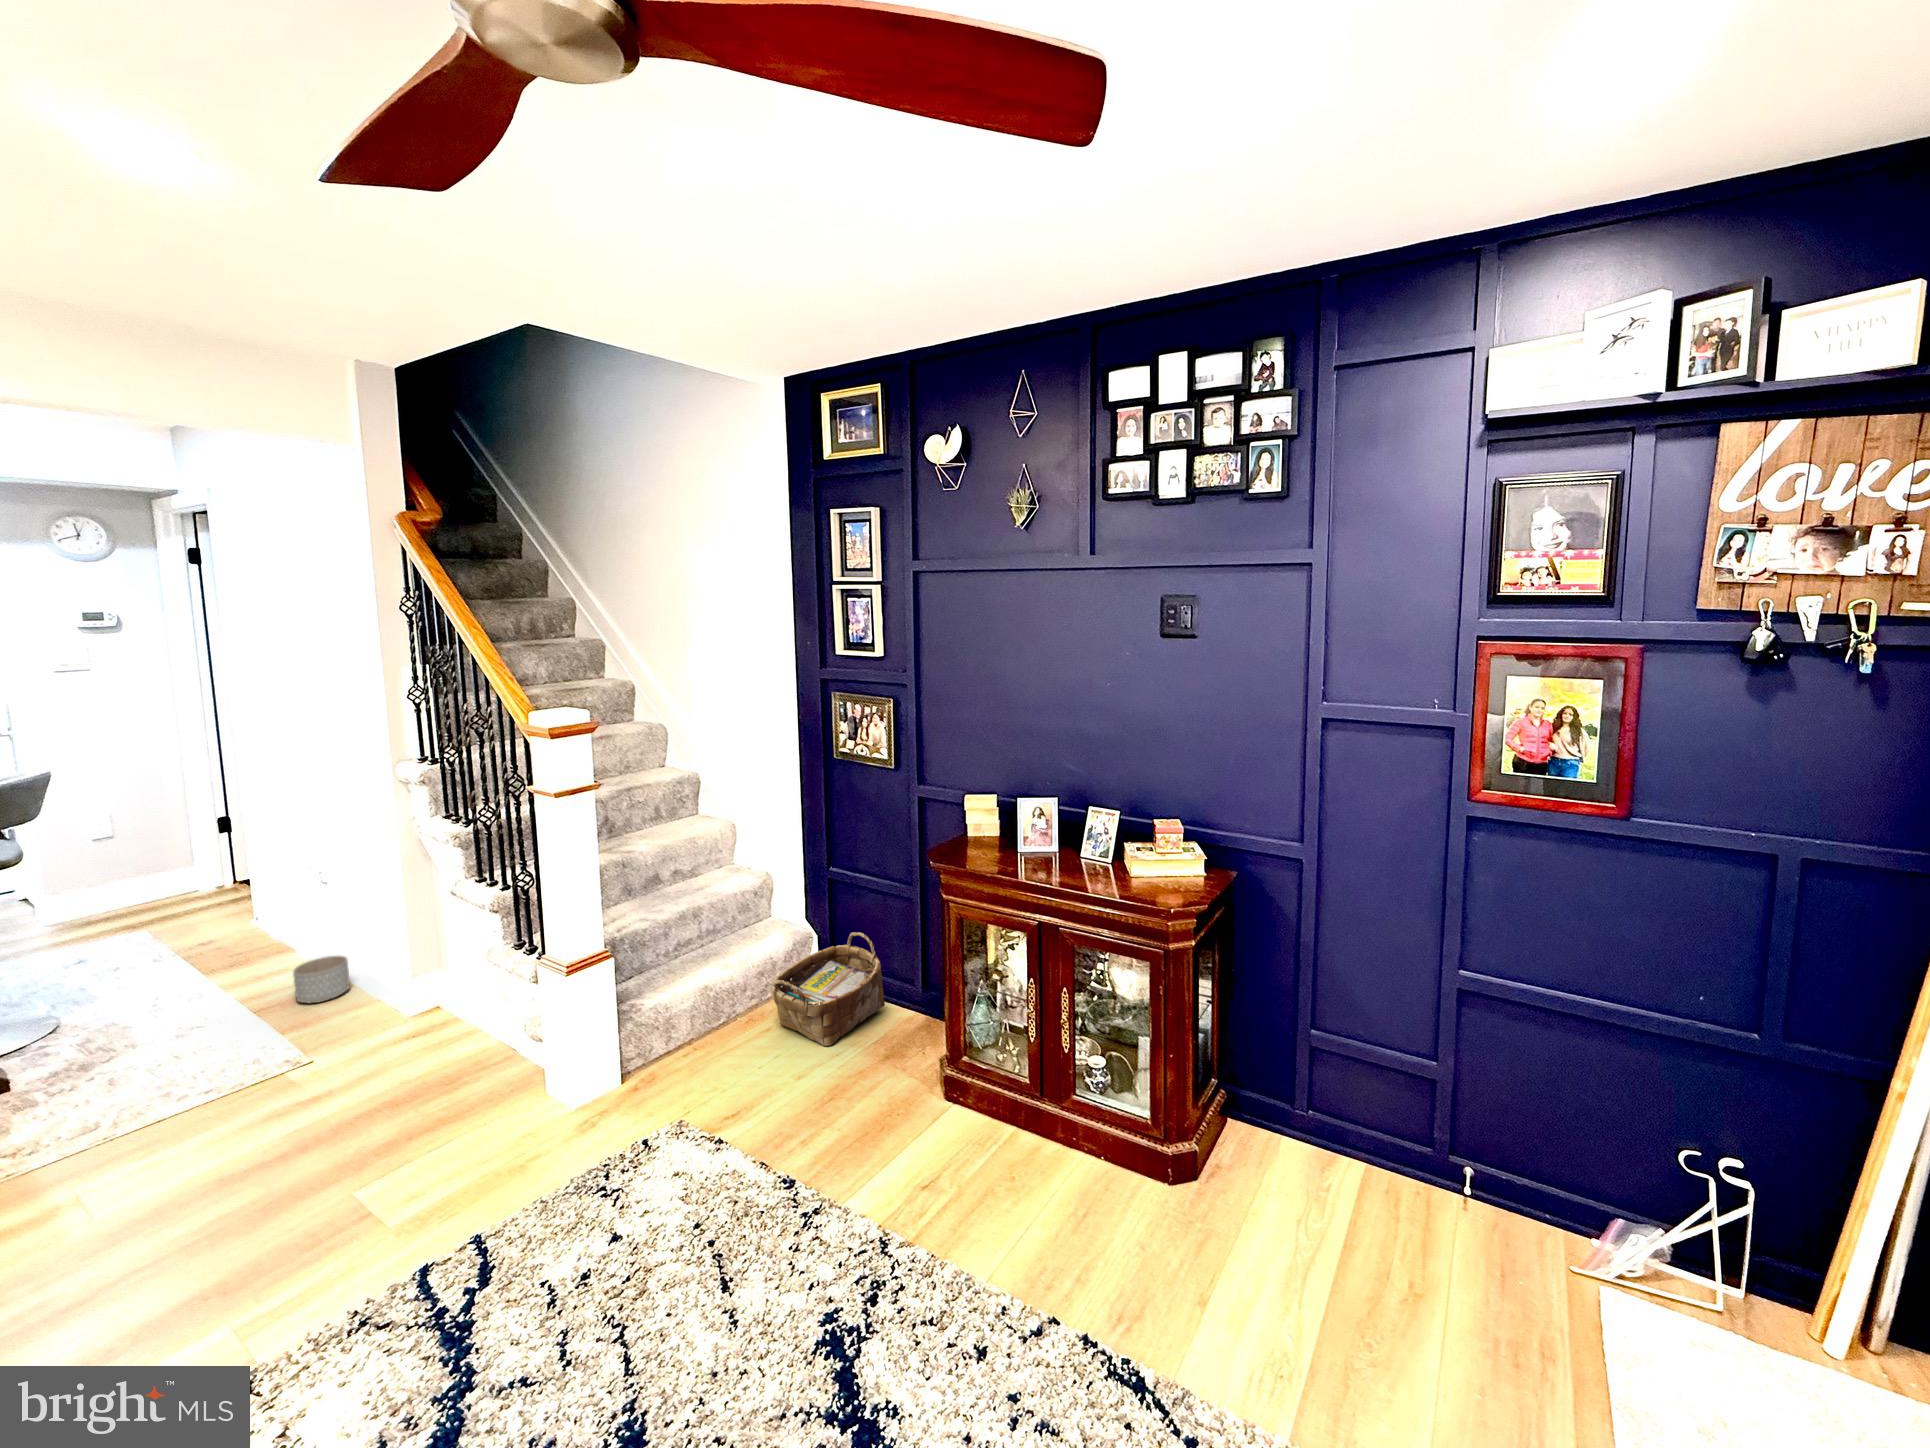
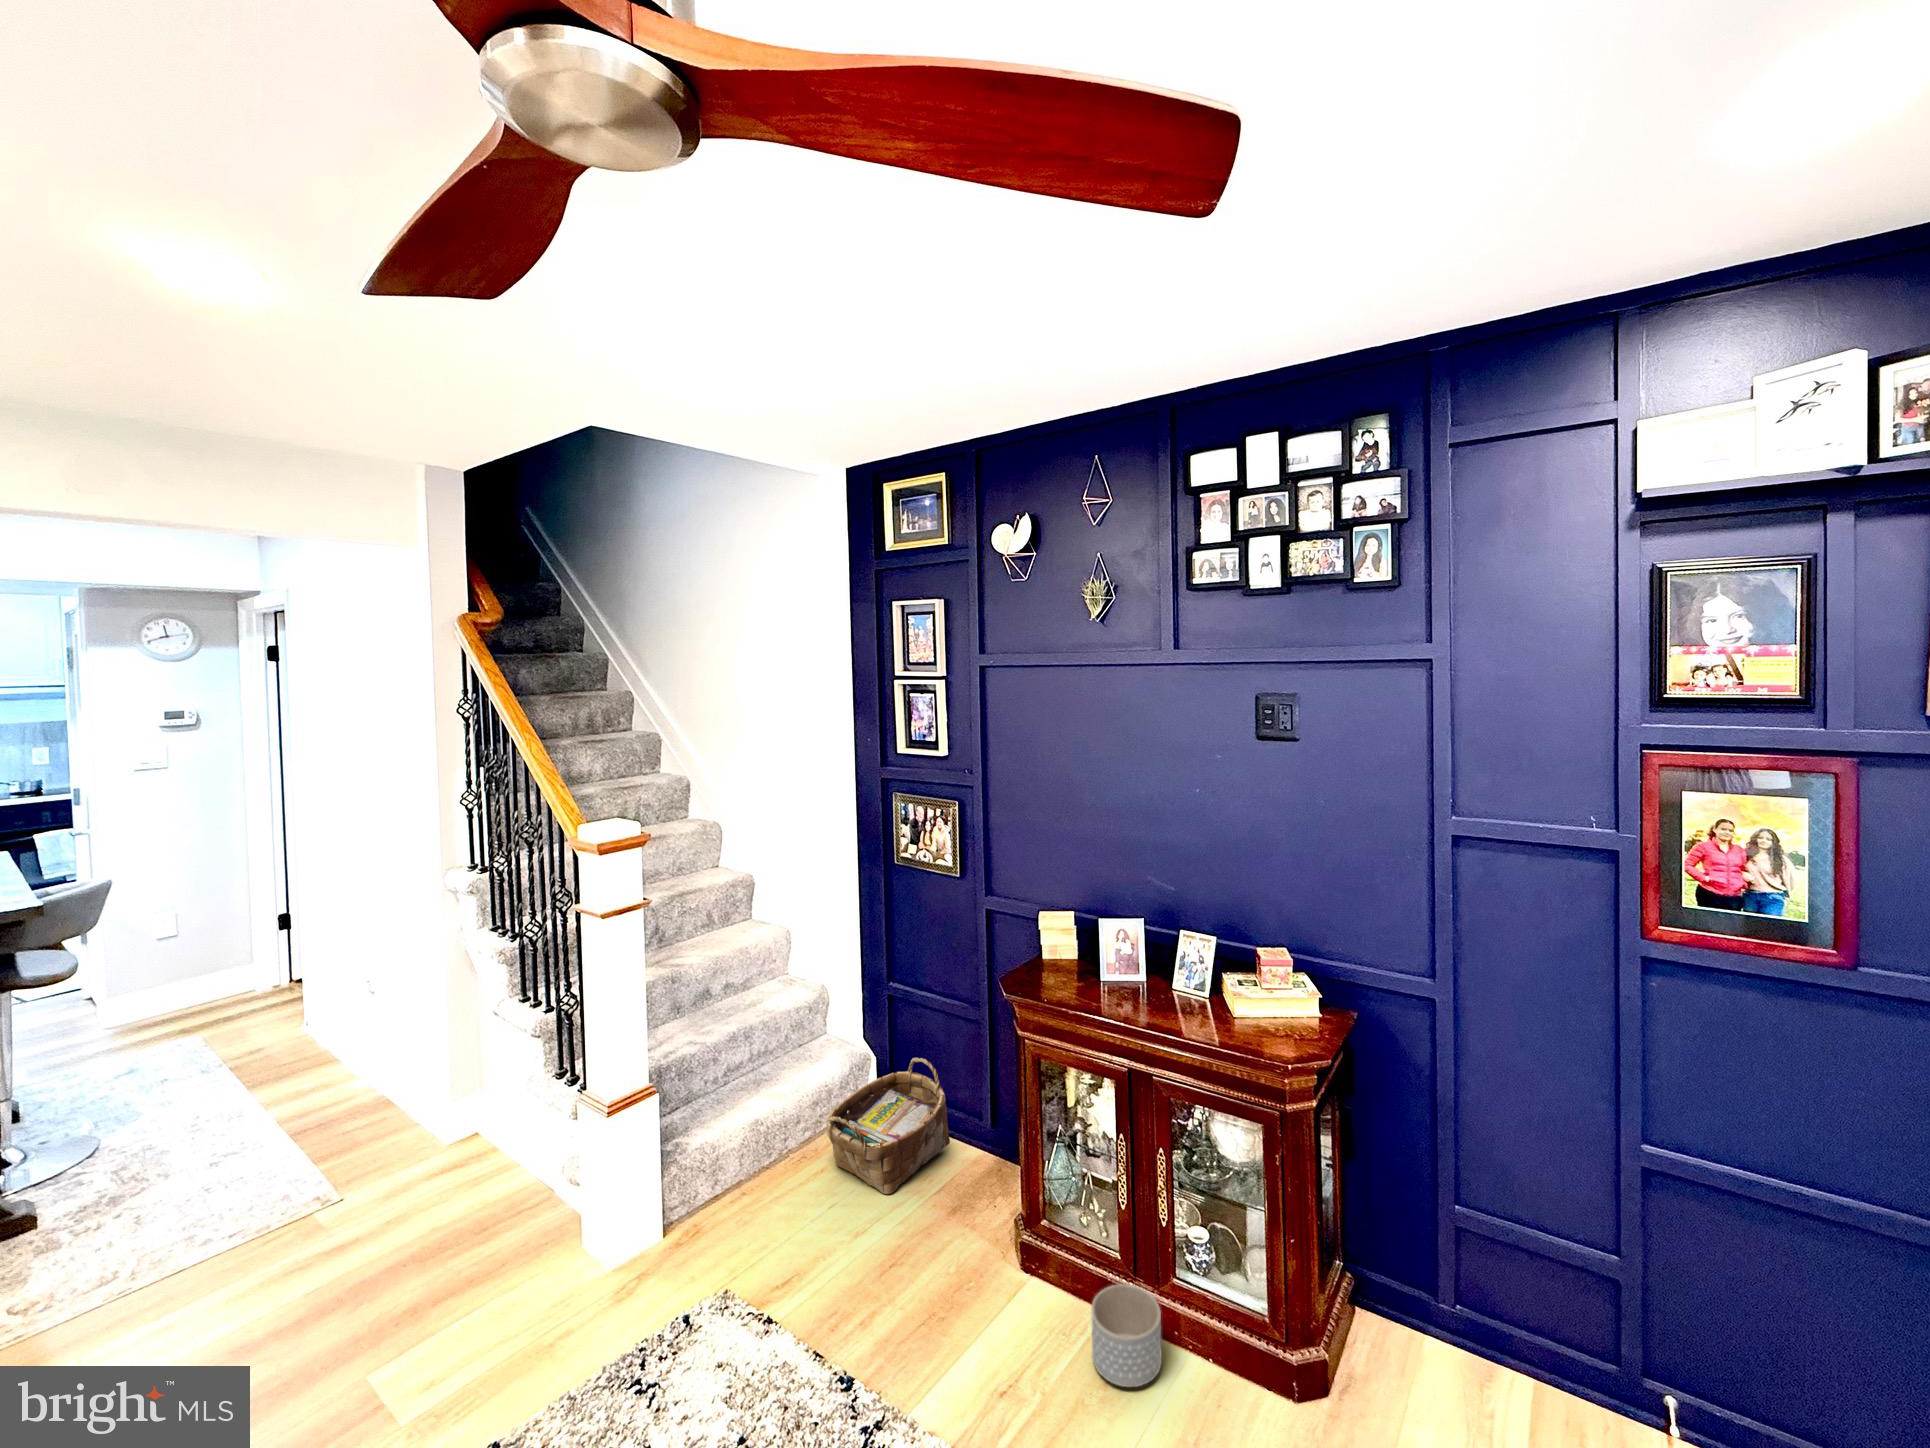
planter: present [293,956,350,1003] -> present [1091,1284,1162,1387]

